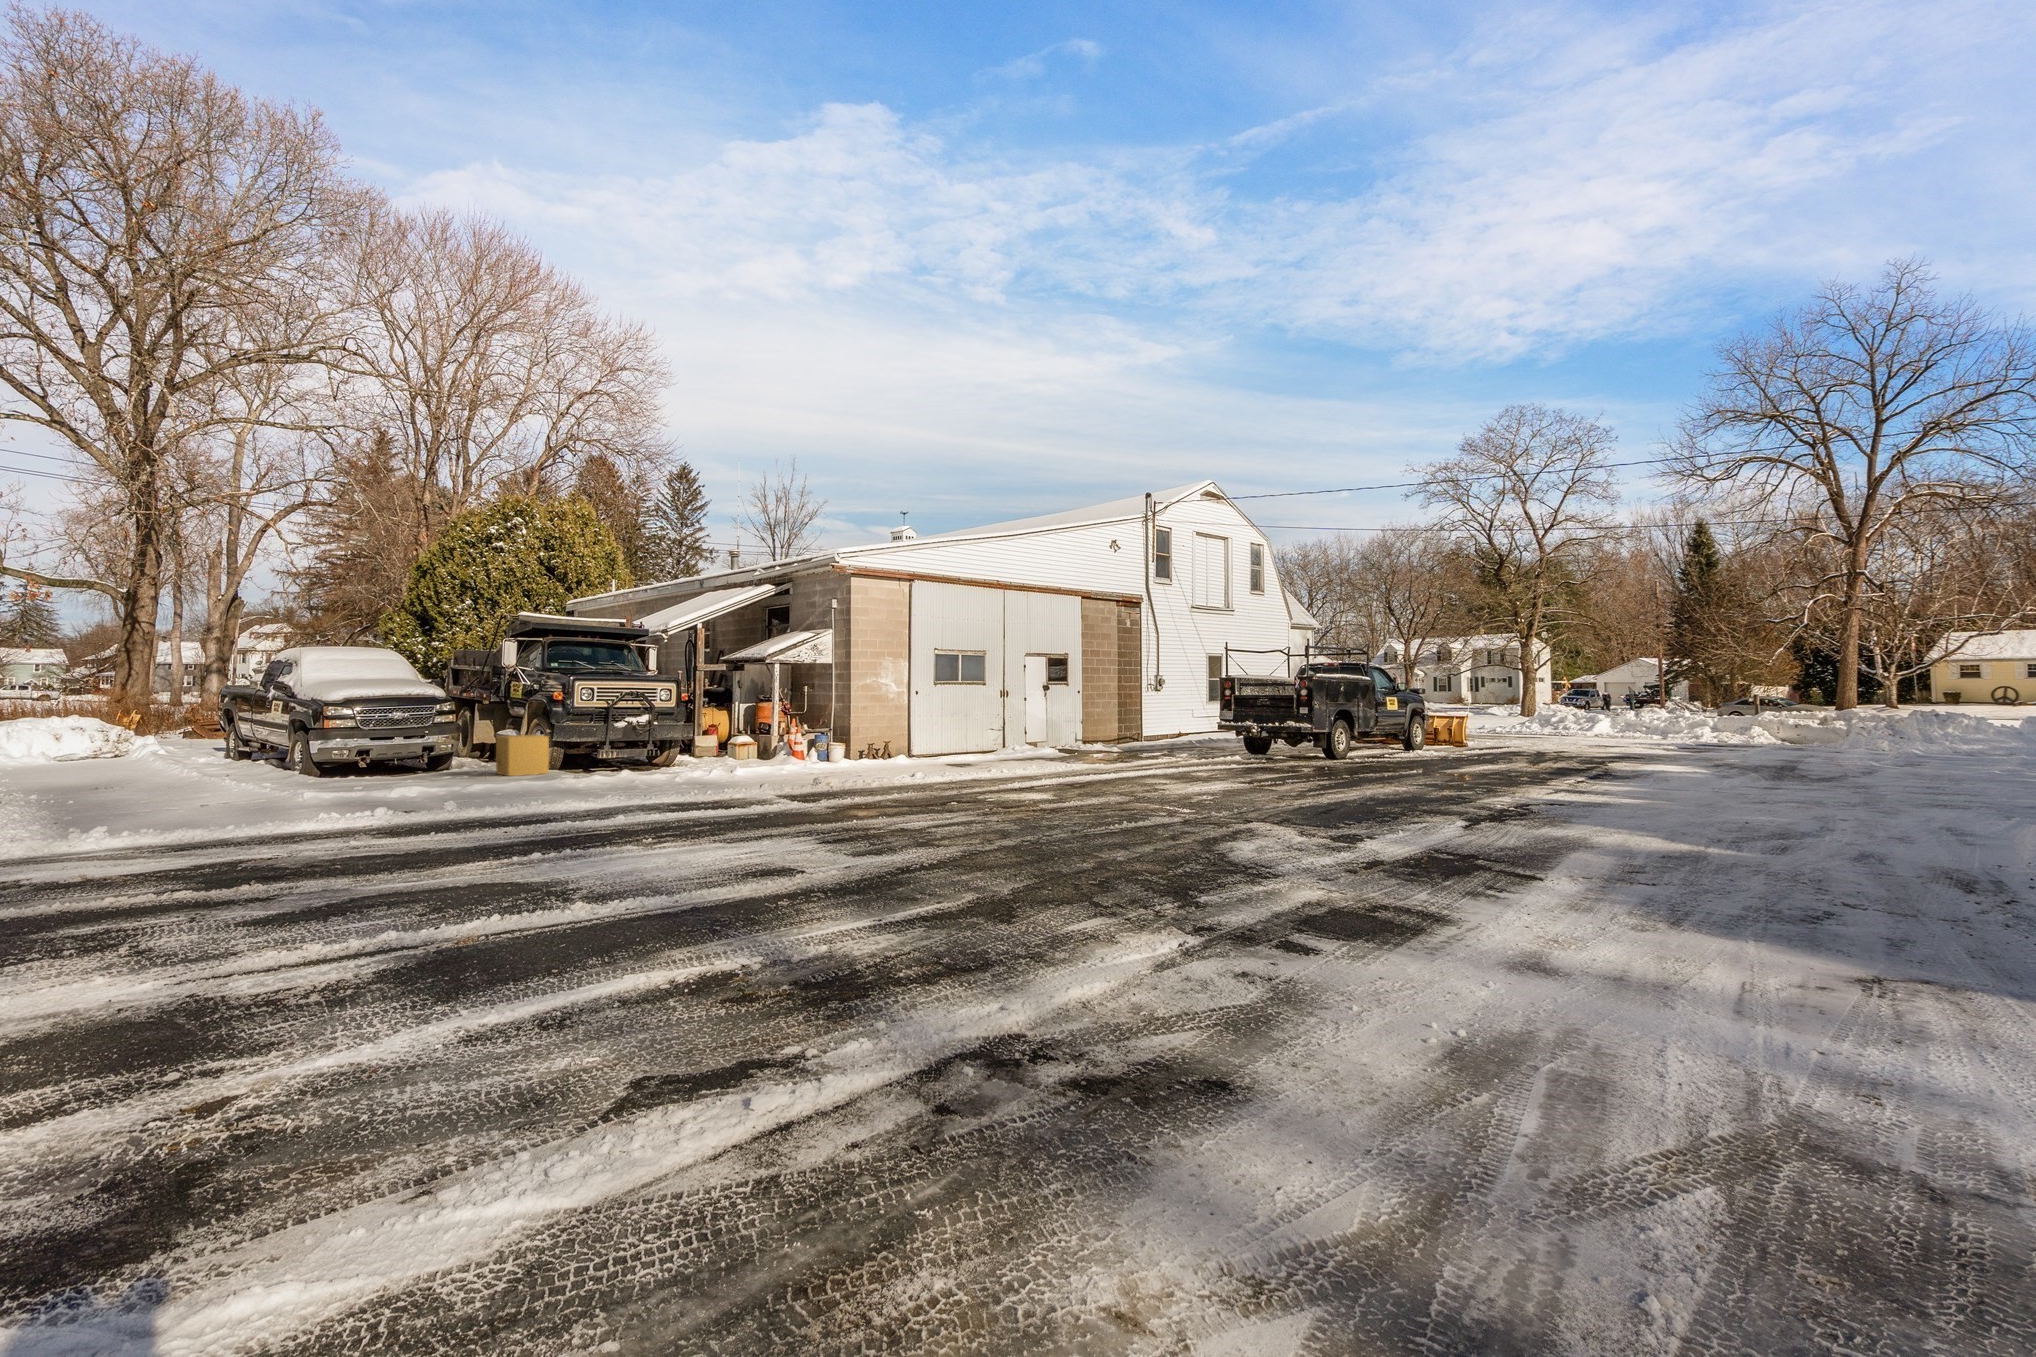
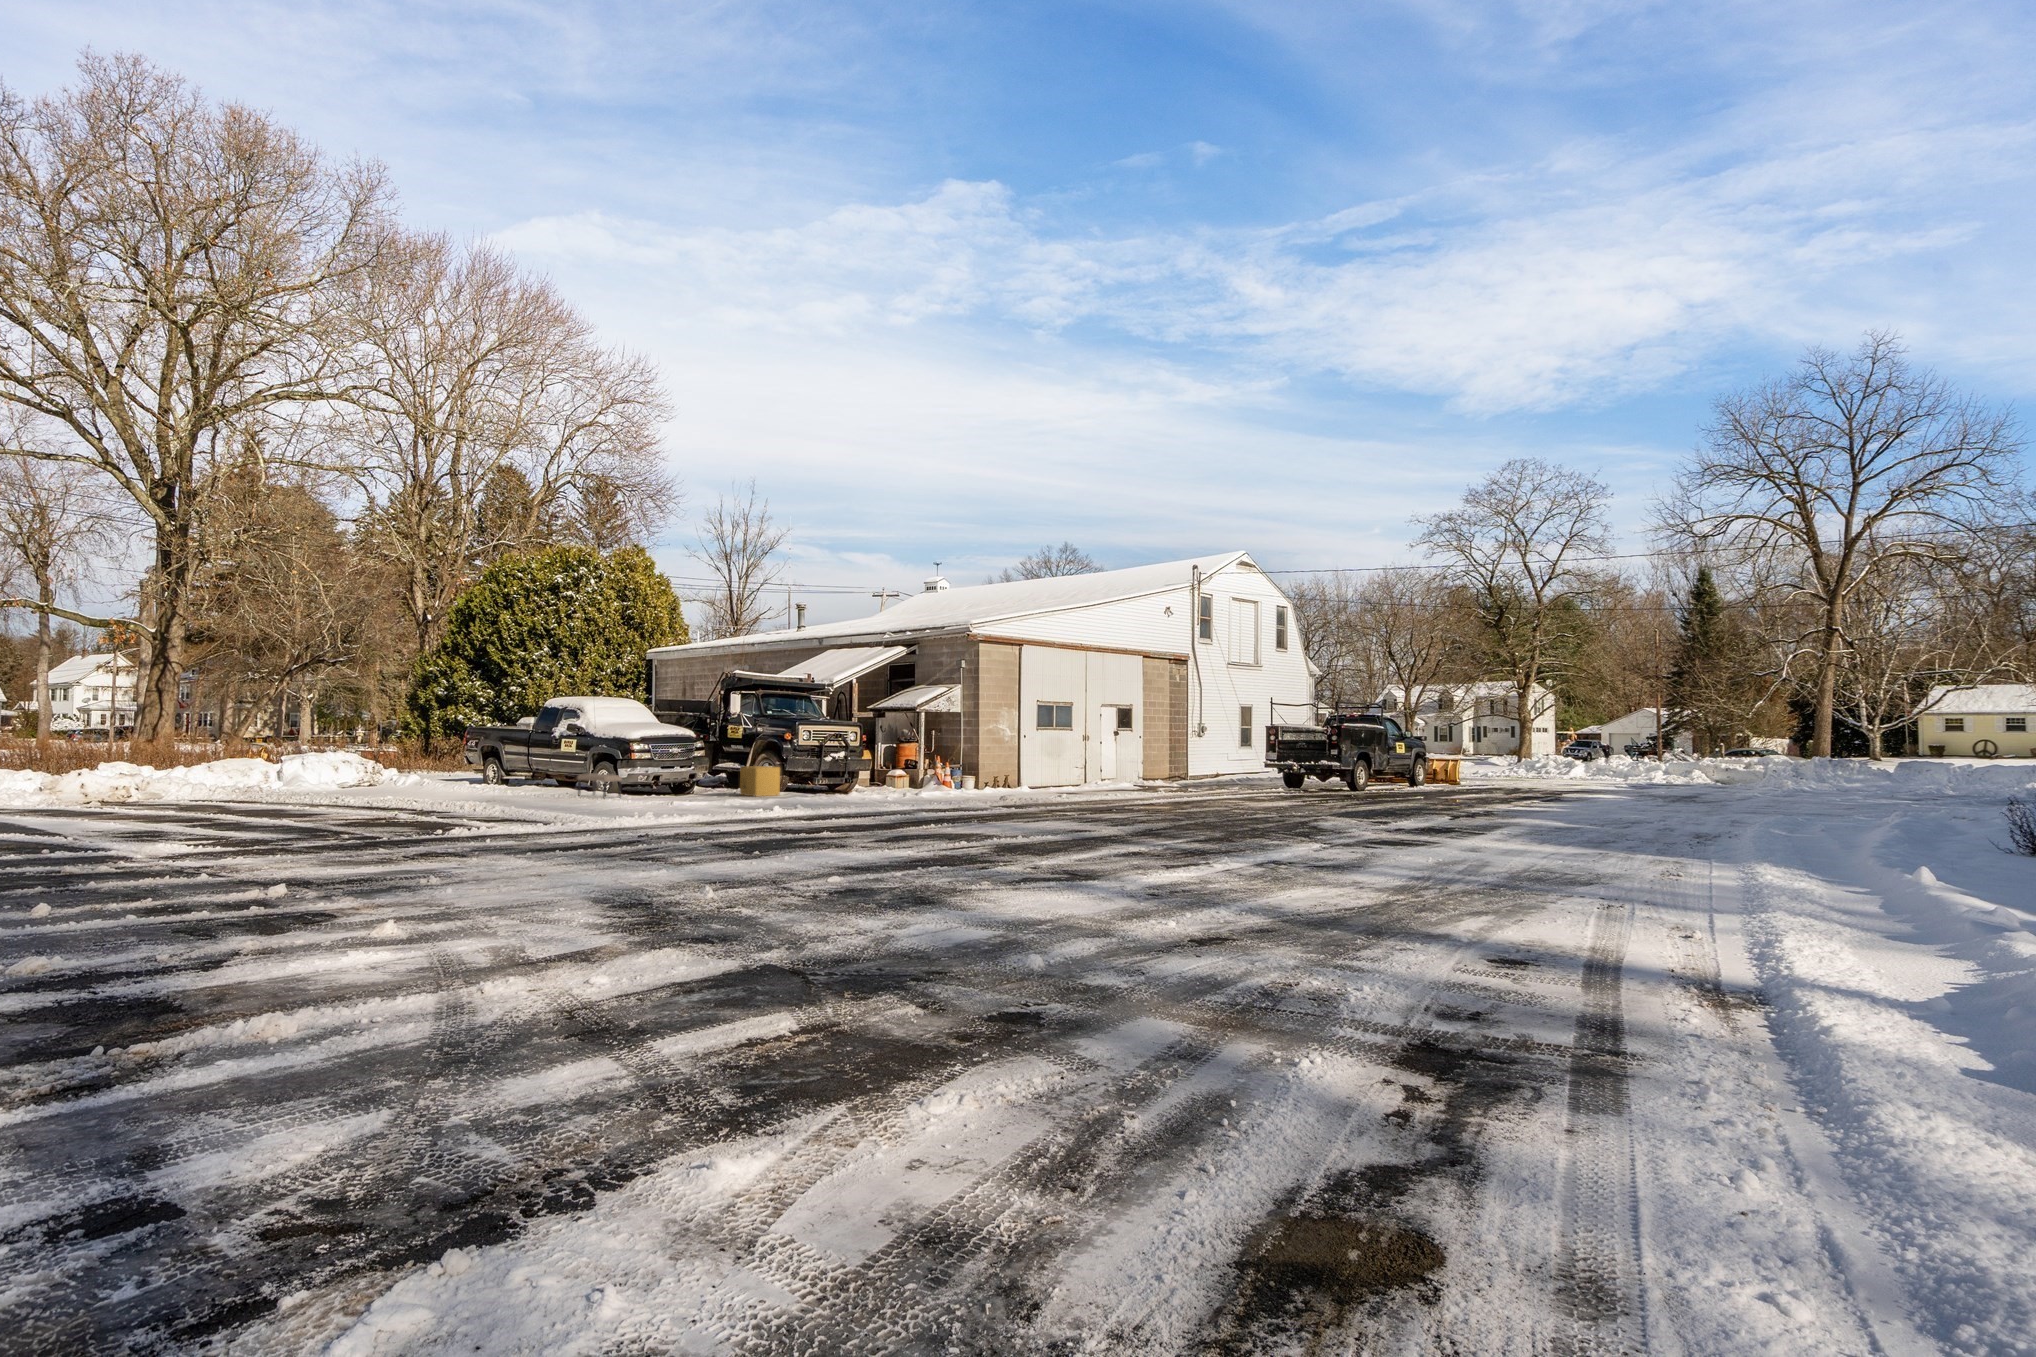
bench: none [265,747,315,781] -> present [577,773,622,798]

